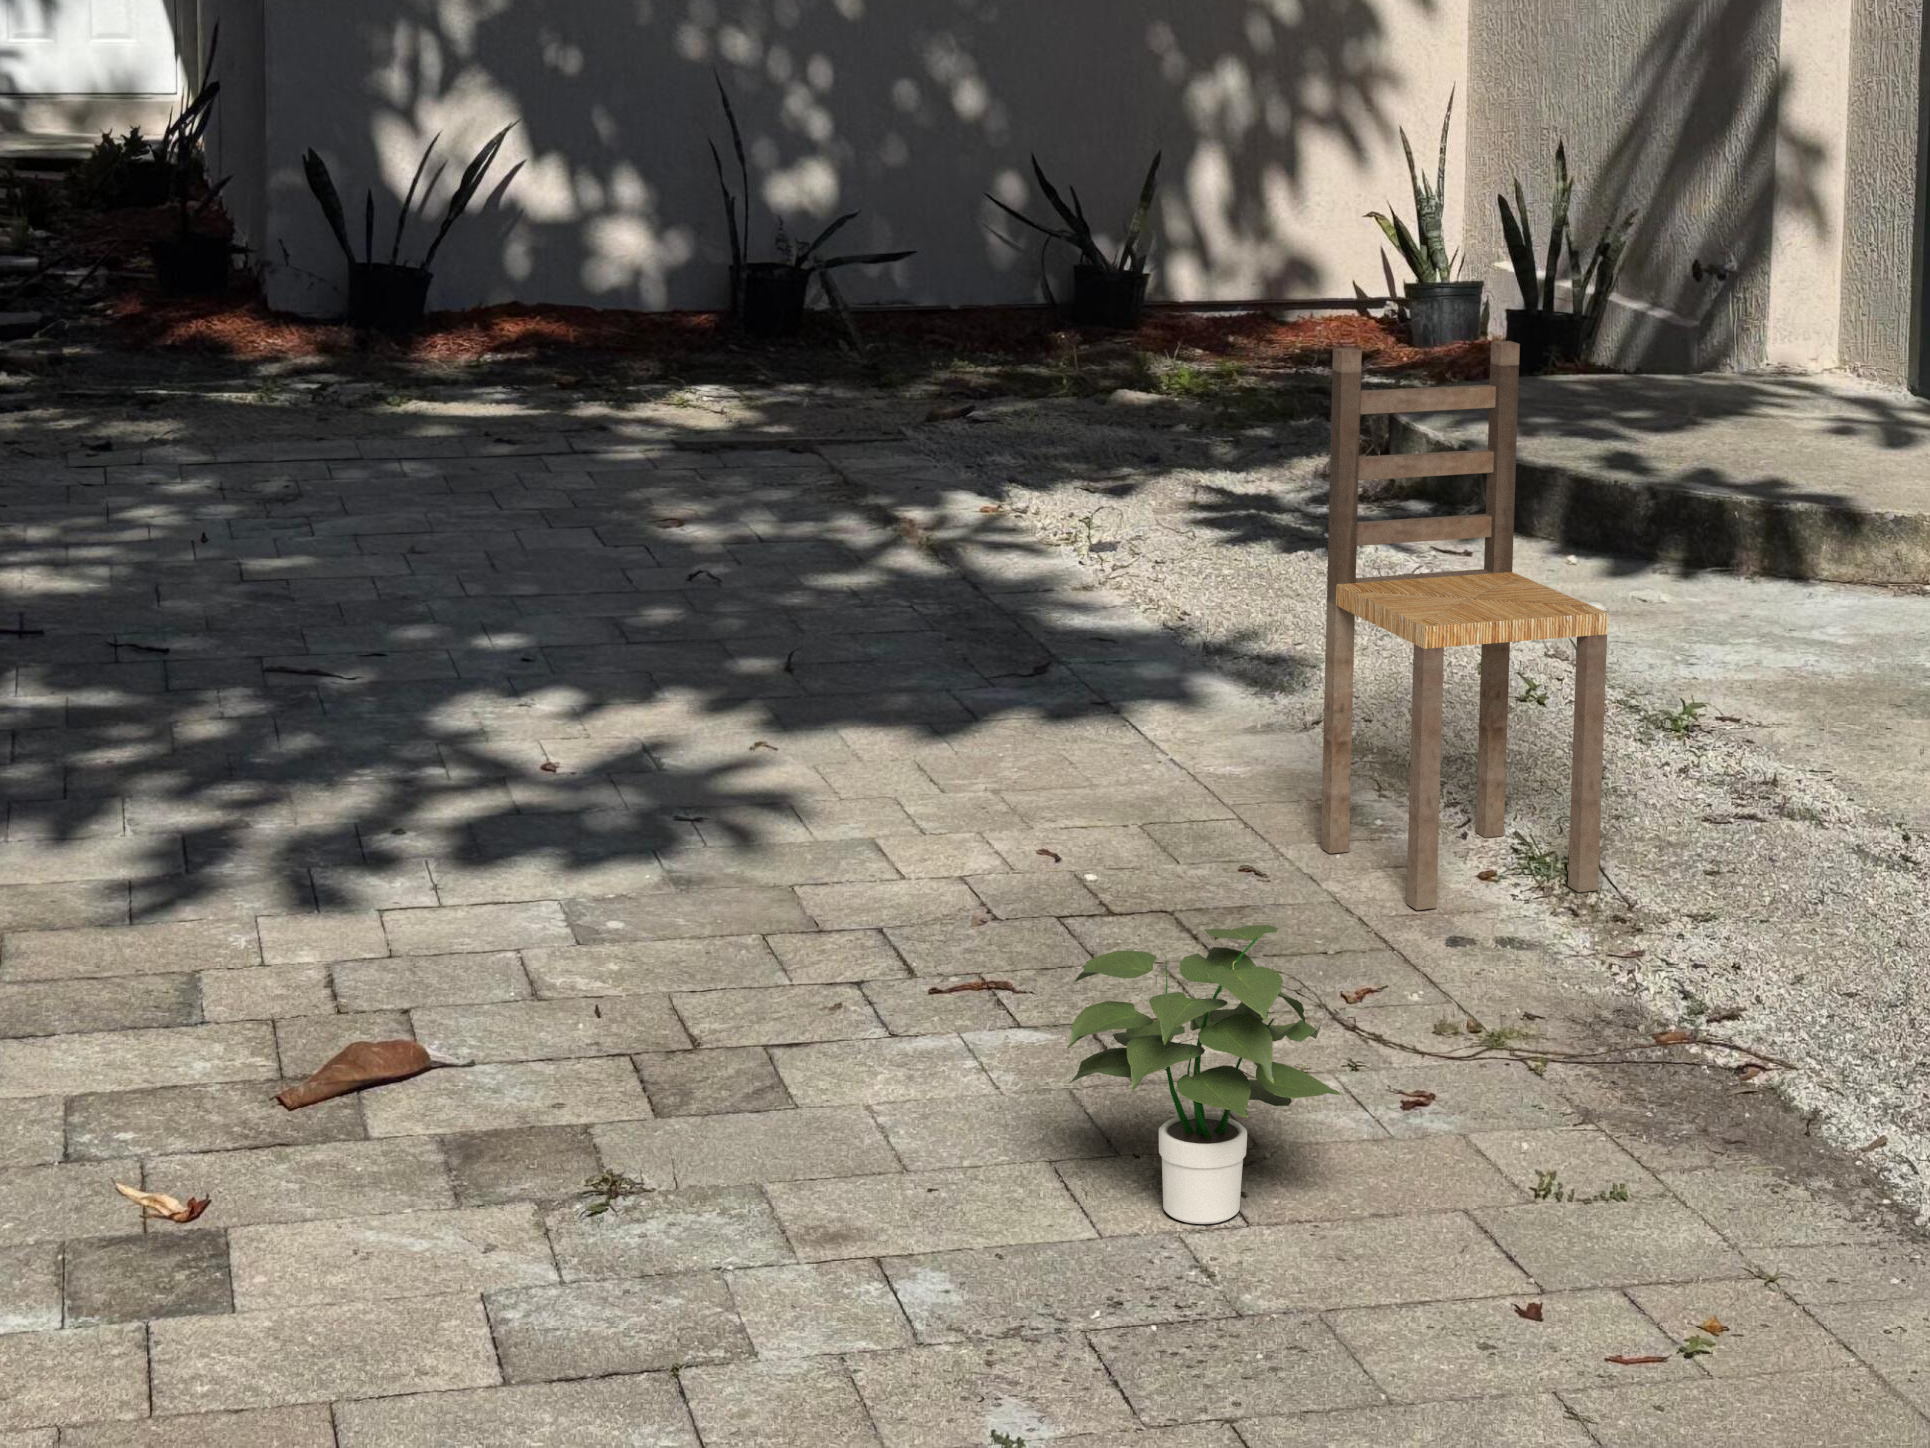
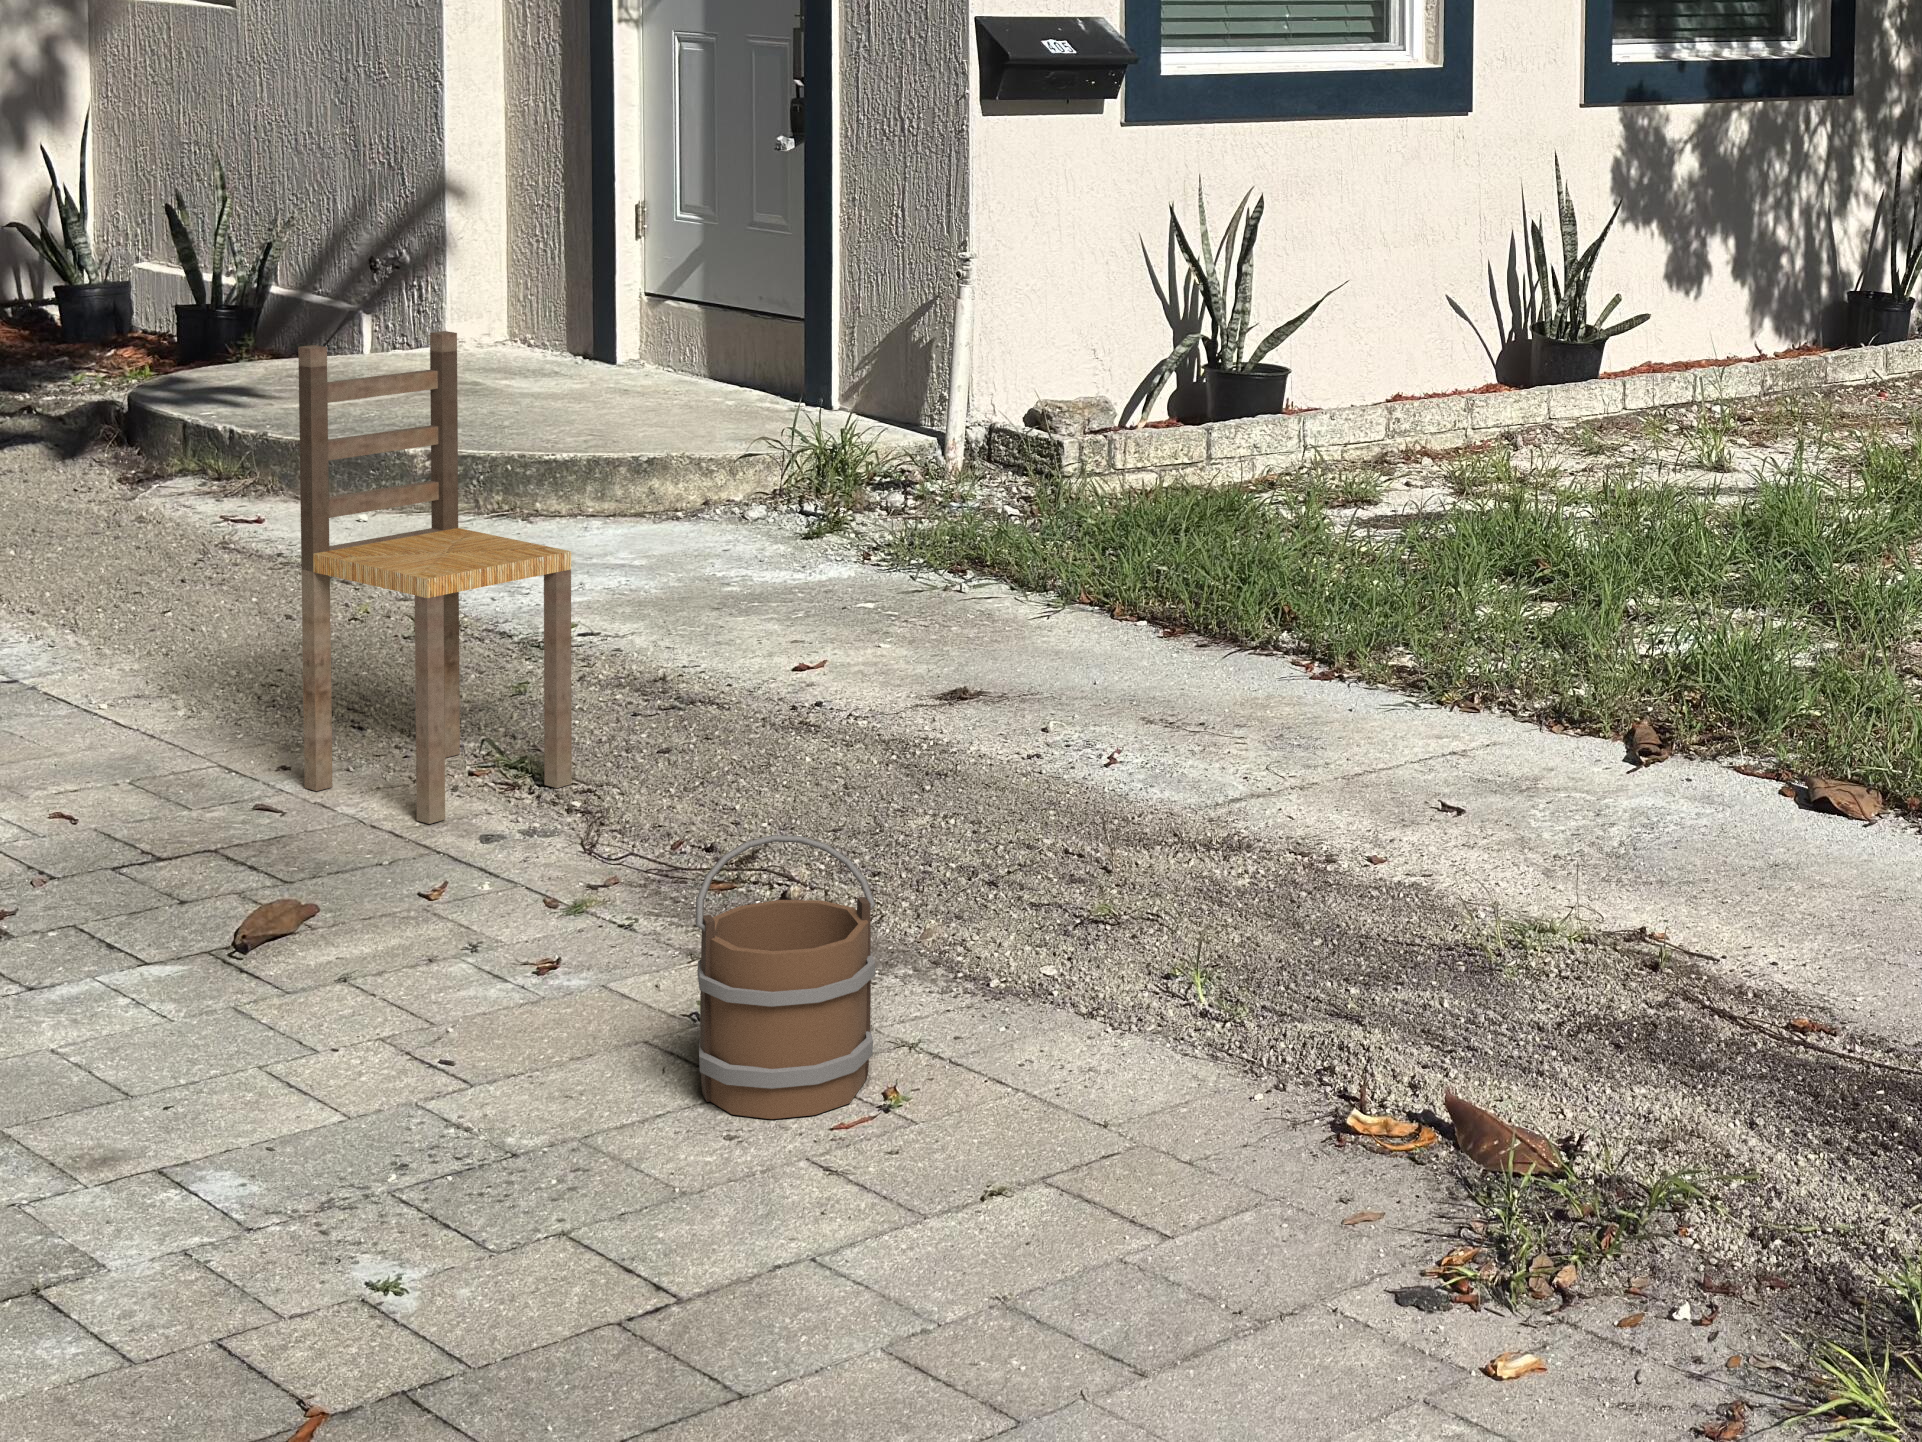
potted plant: present [1067,925,1342,1224] -> none [284,836,541,1102]
bucket: none [1475,987,1704,1343] -> present [696,835,876,1119]

